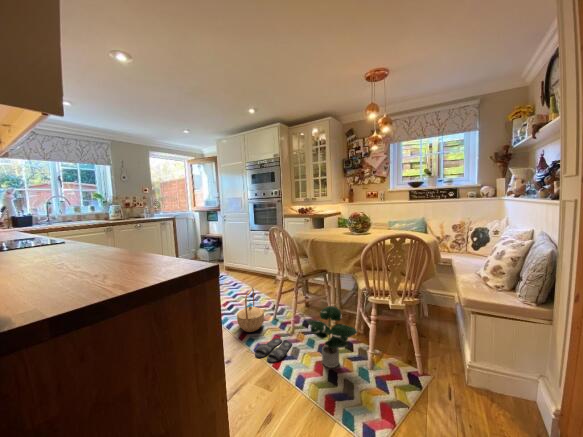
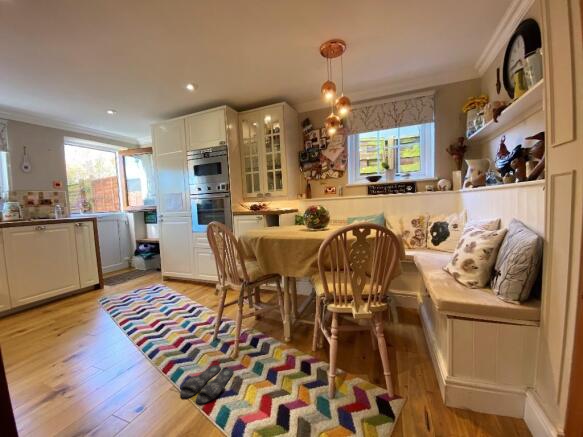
basket: present [237,287,264,332] -> none [162,300,200,359]
potted plant: present [307,306,357,368] -> none [250,319,315,403]

